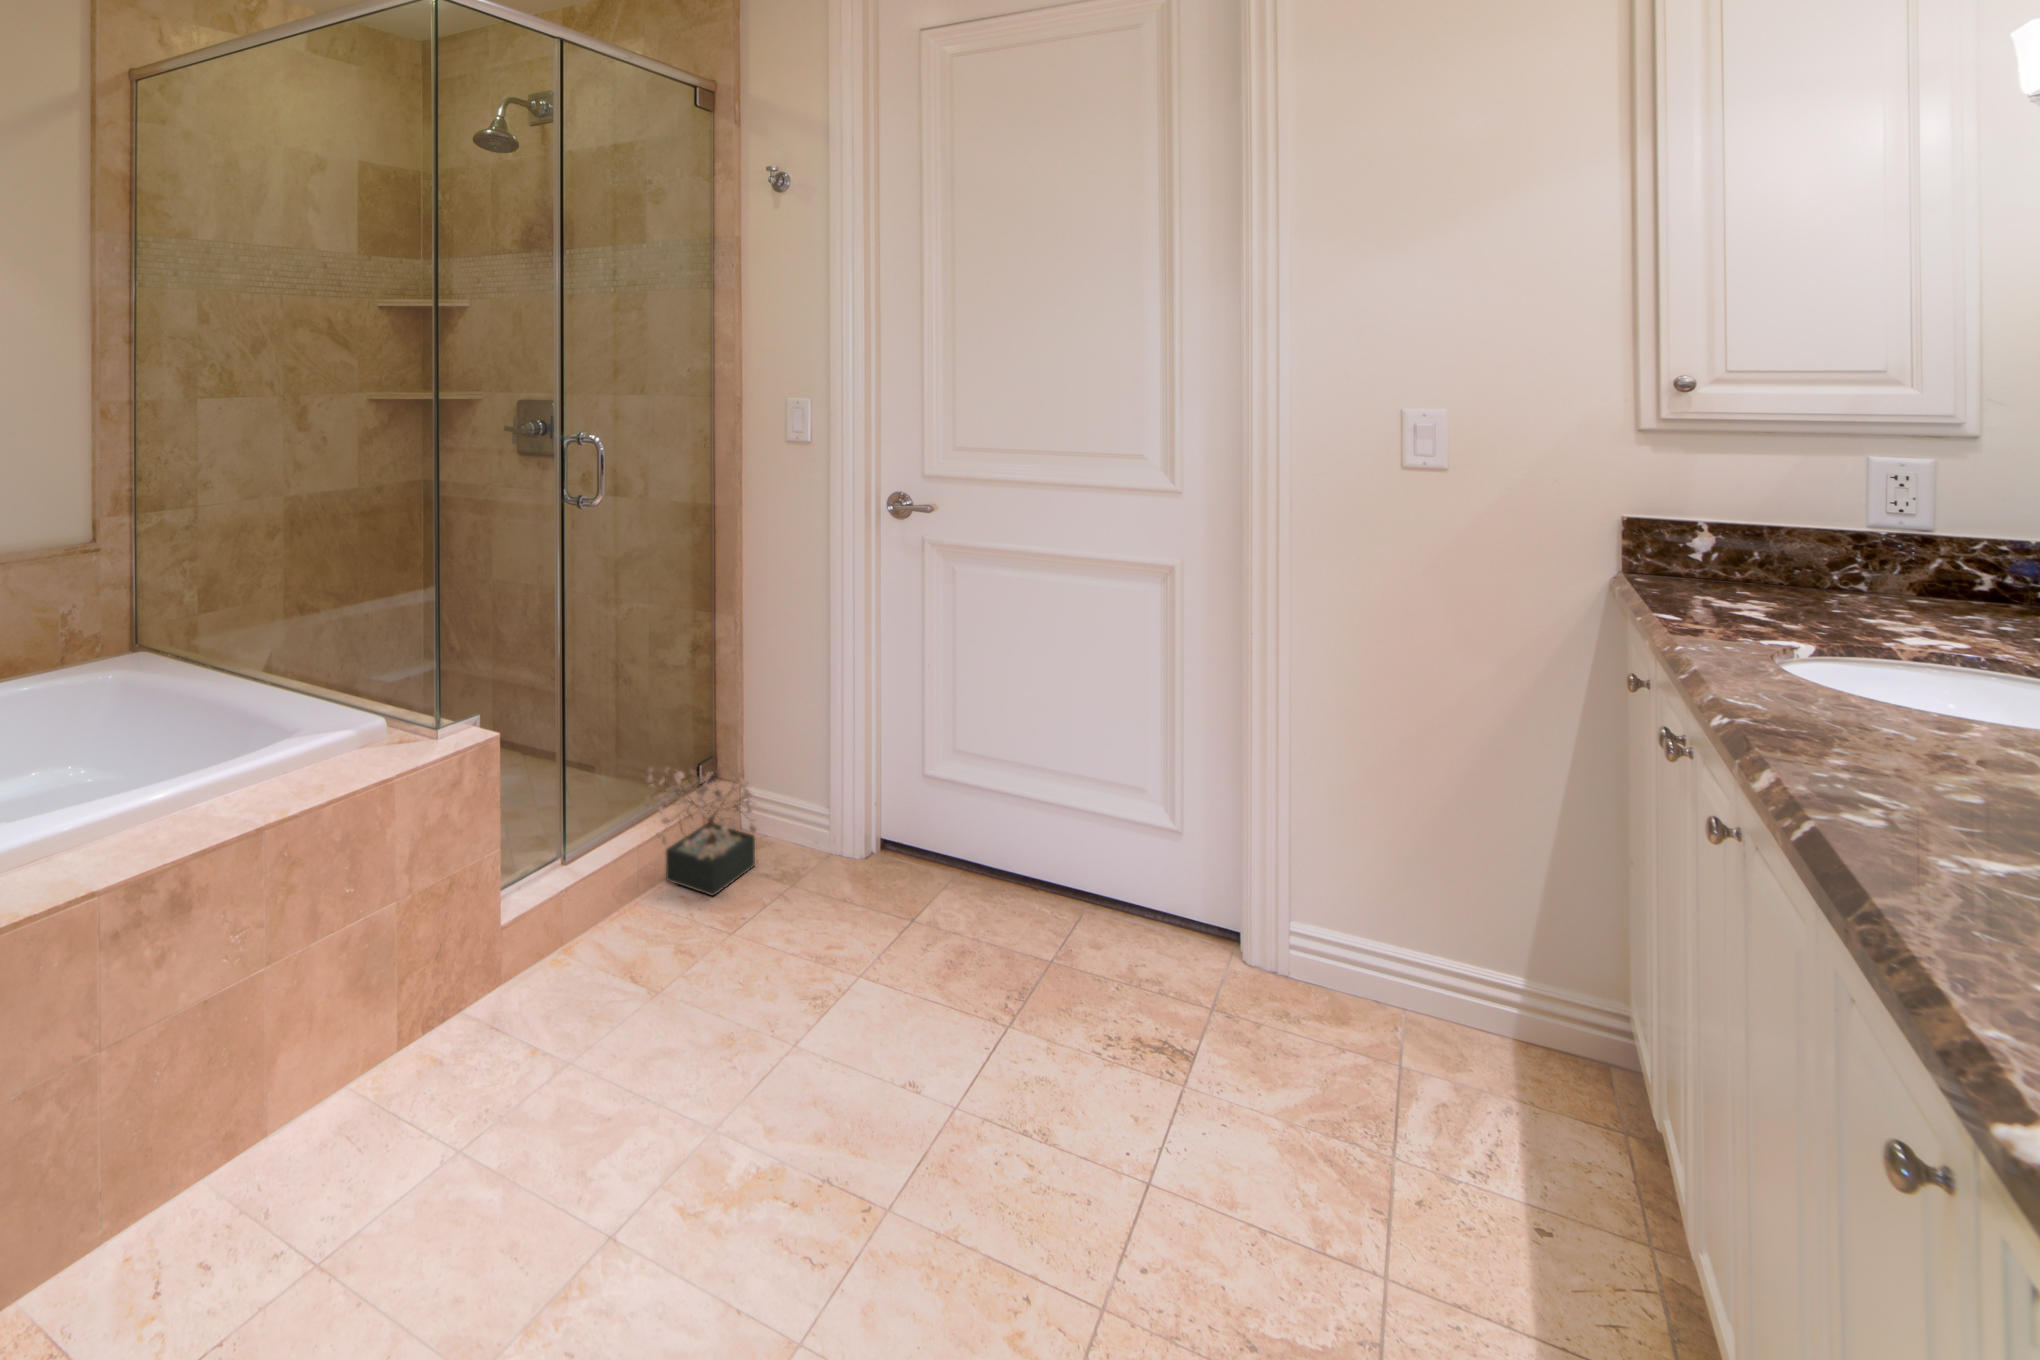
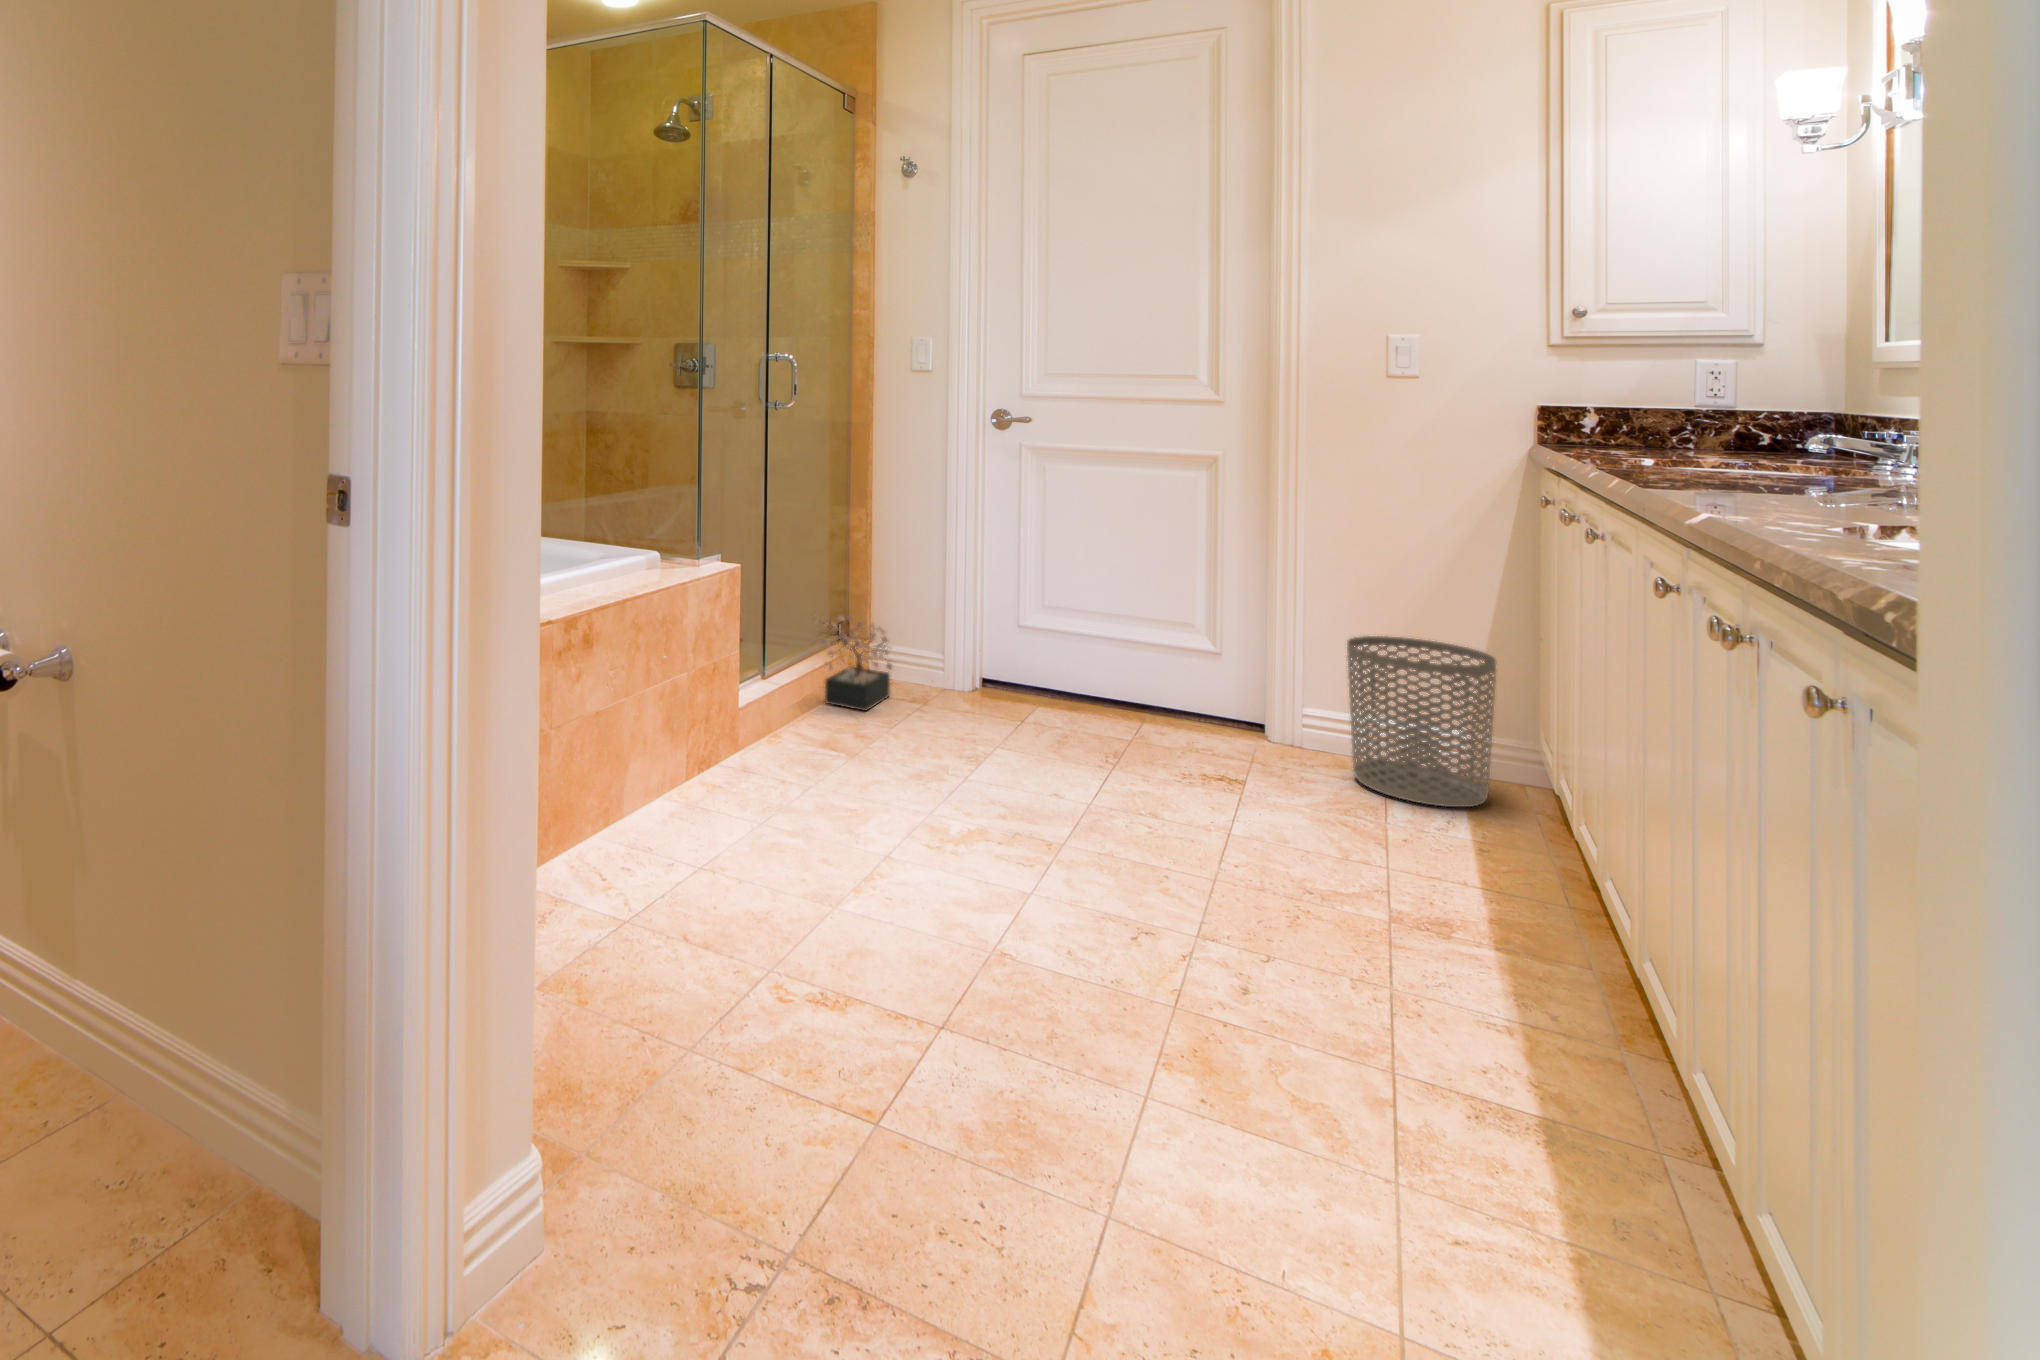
waste bin: none [1344,836,1563,1118] -> present [1347,636,1496,807]

